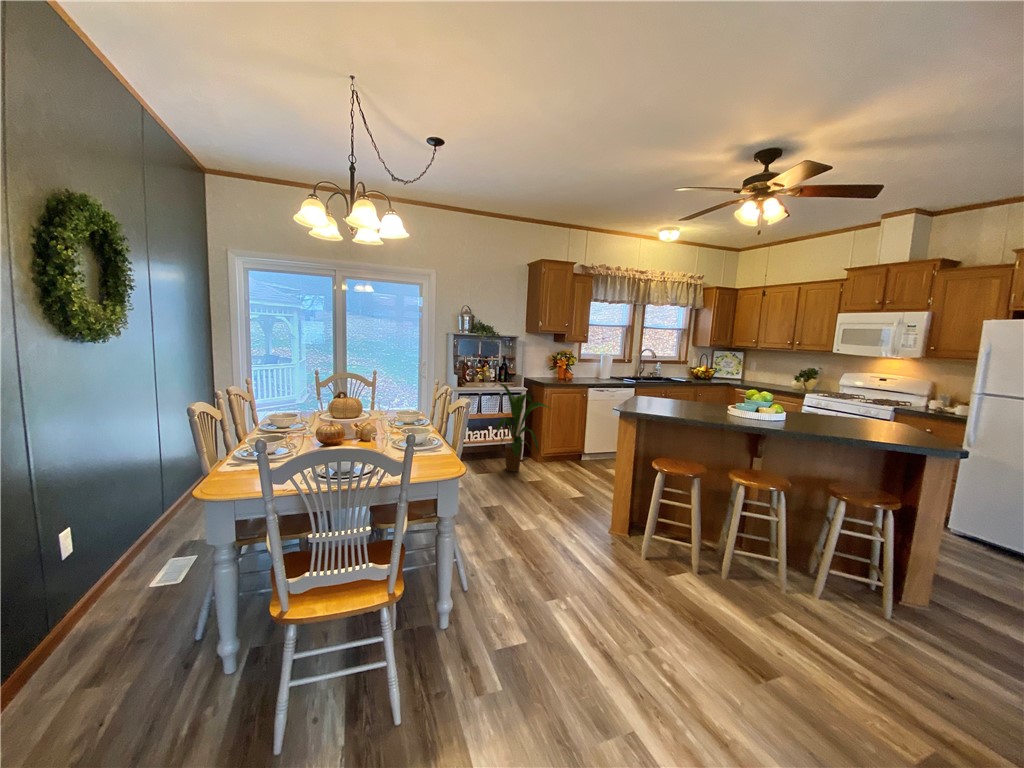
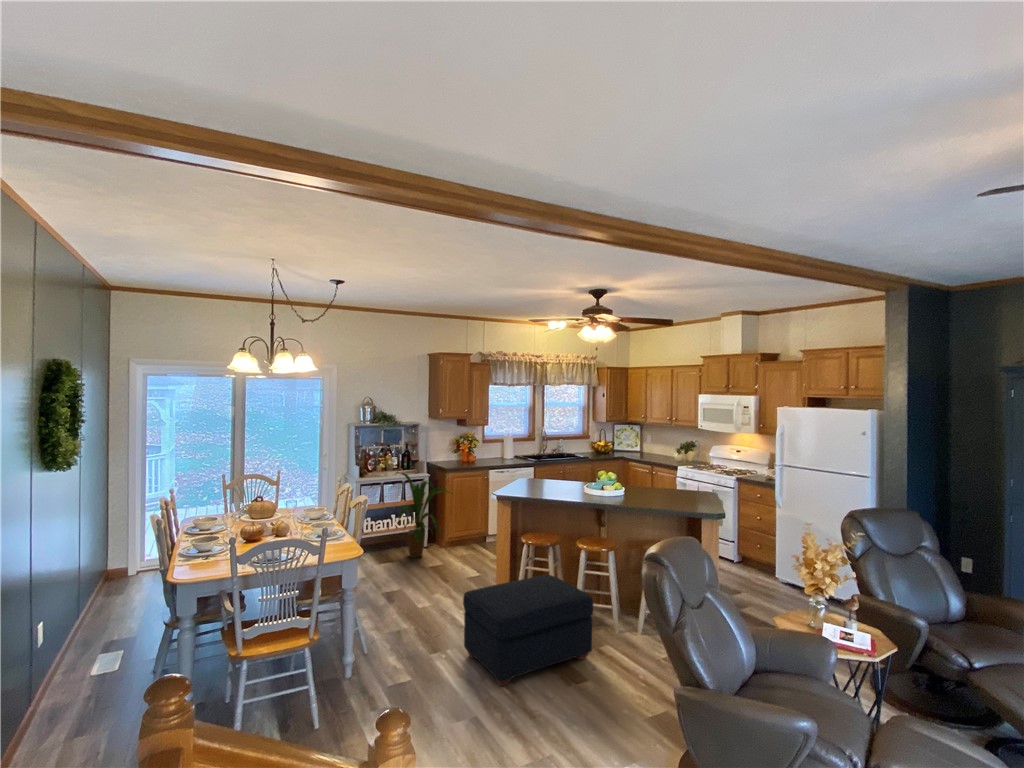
ottoman: none [589,513,779,669] -> present [463,575,593,686]

